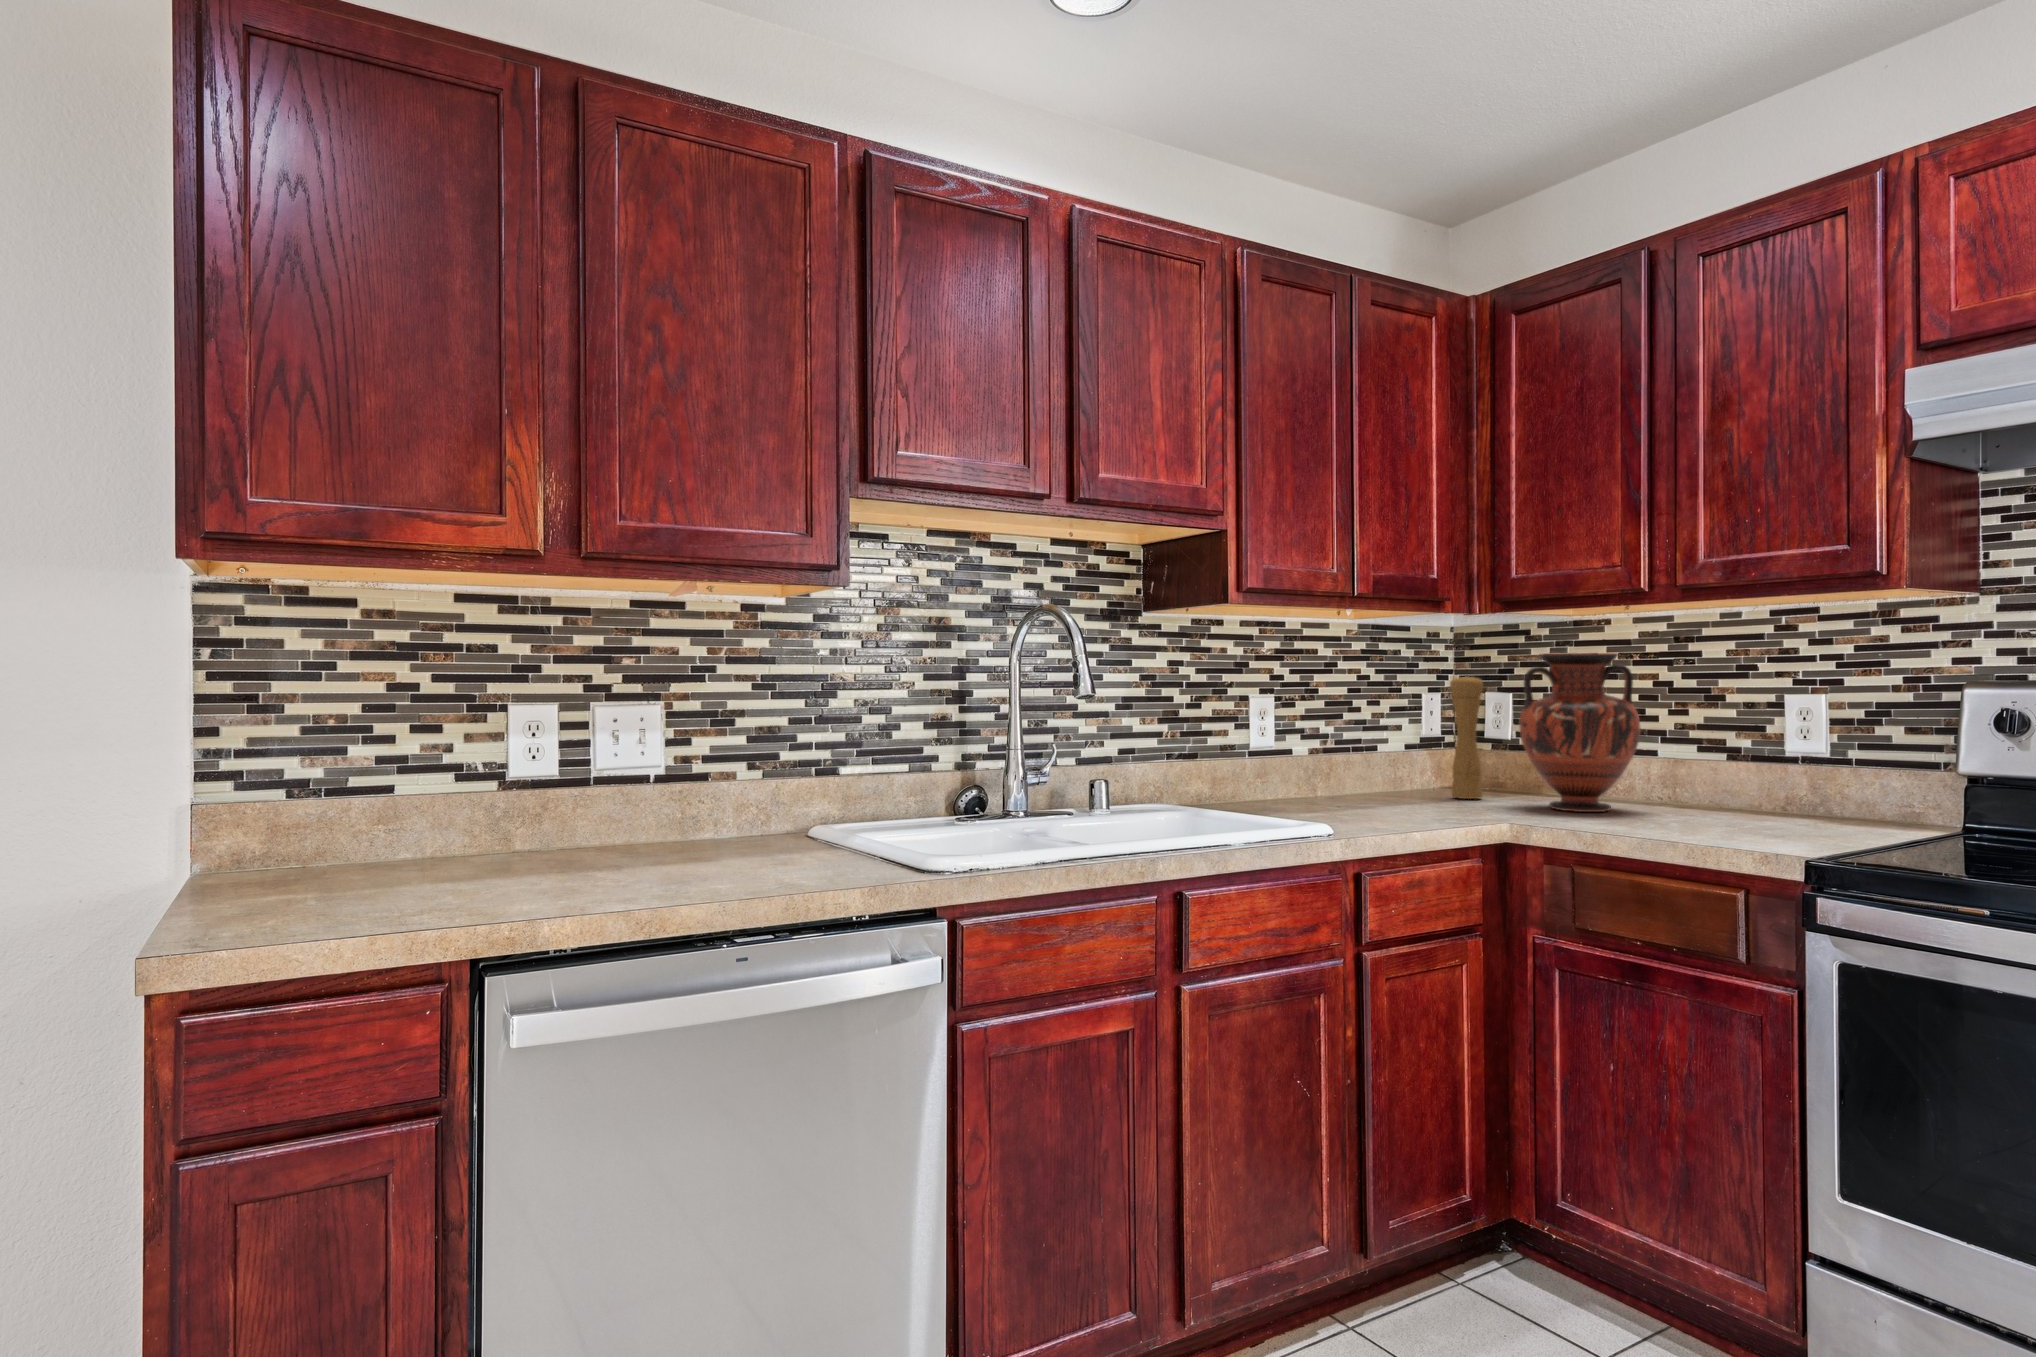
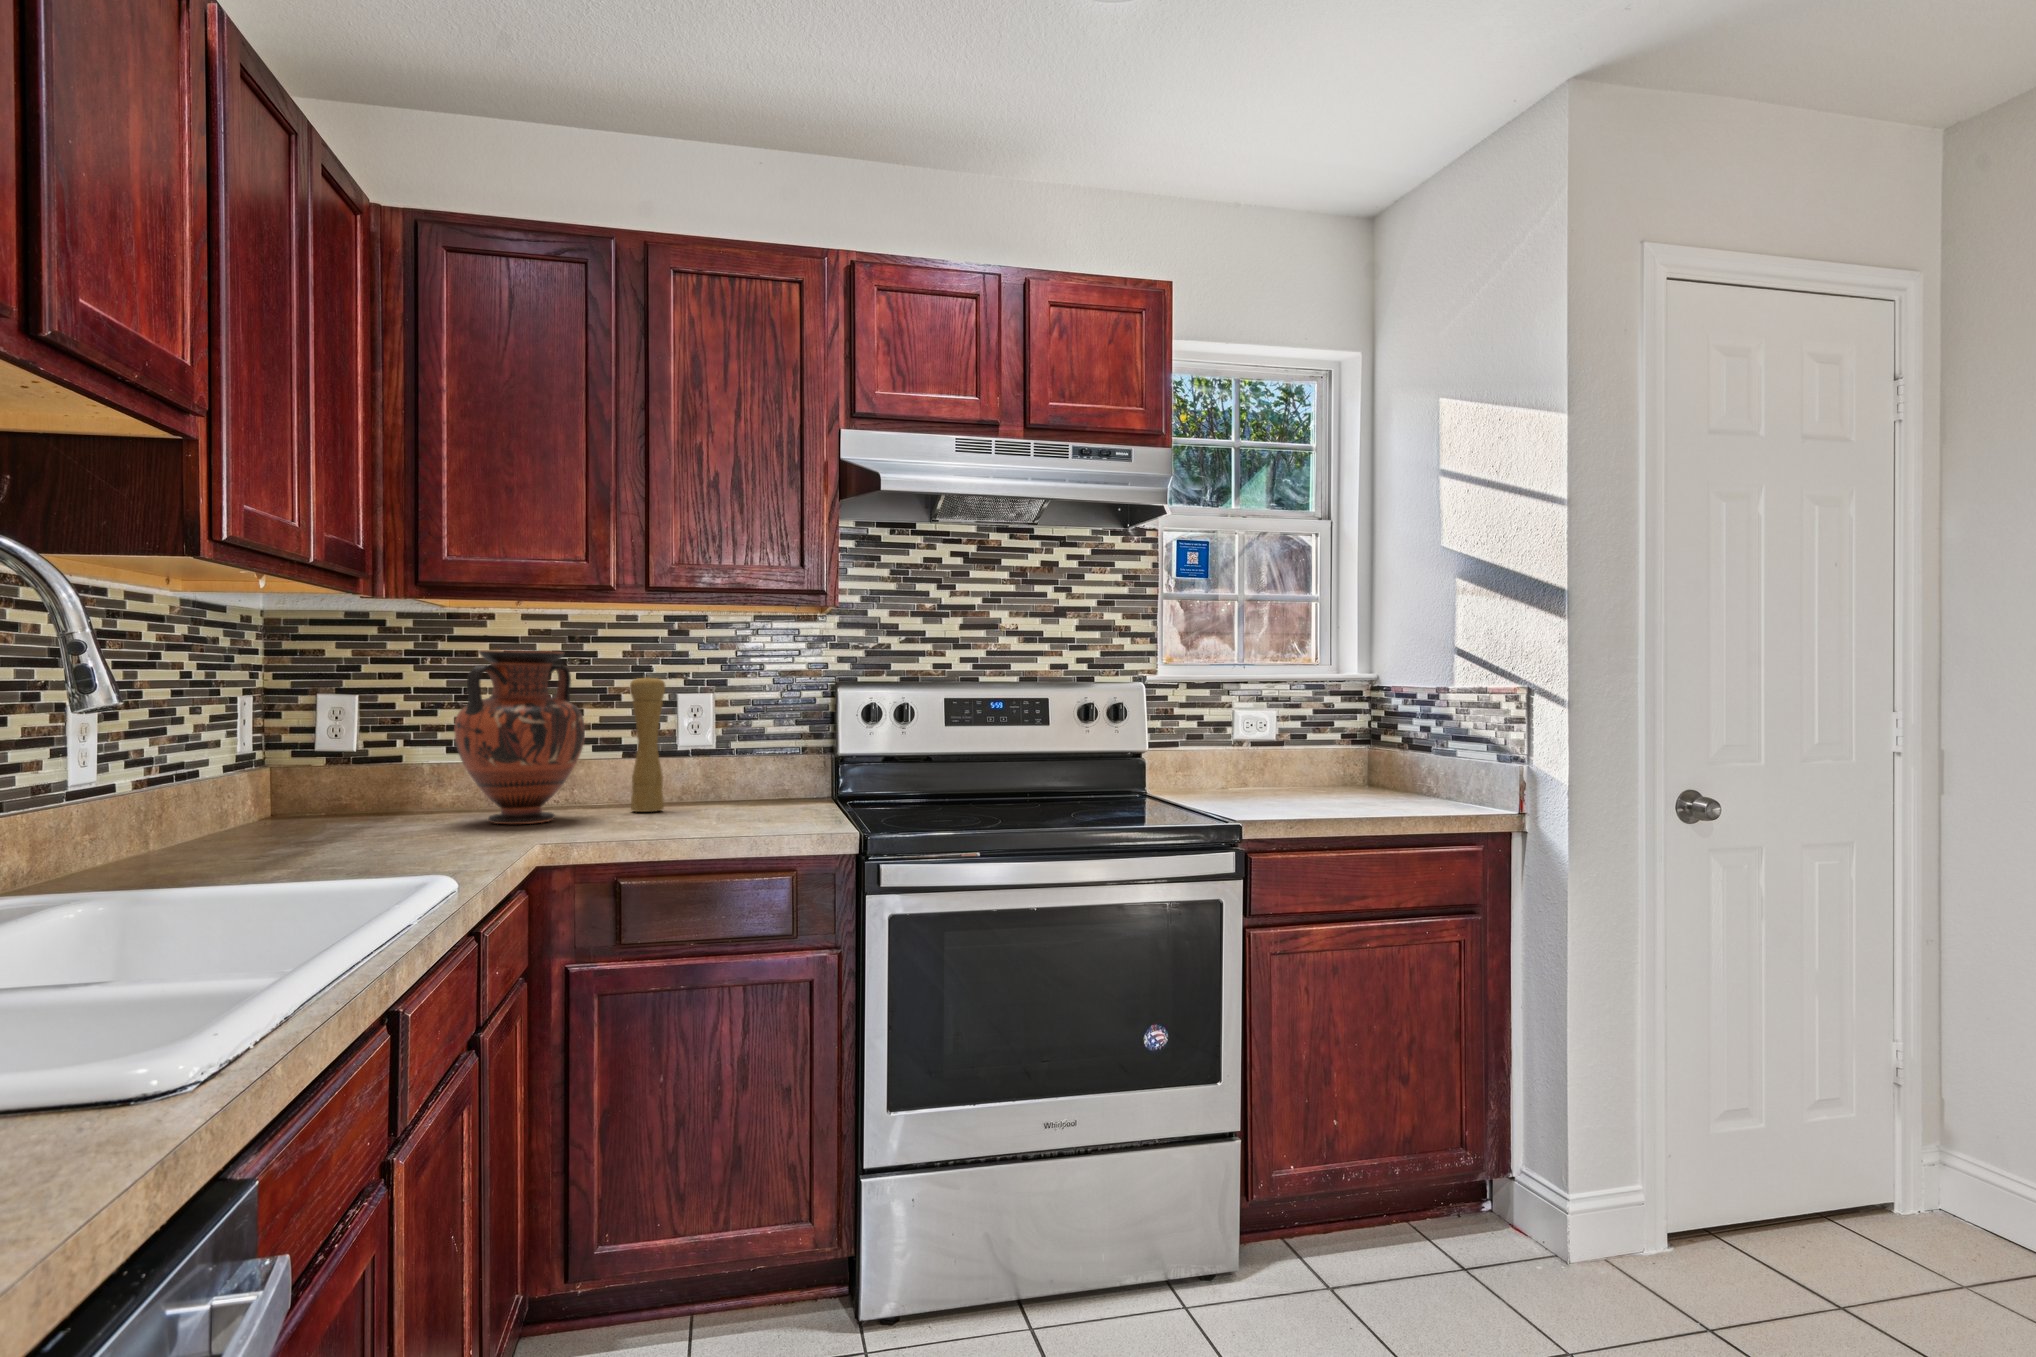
pepper mill: present [1450,675,1483,799] -> present [630,676,665,812]

